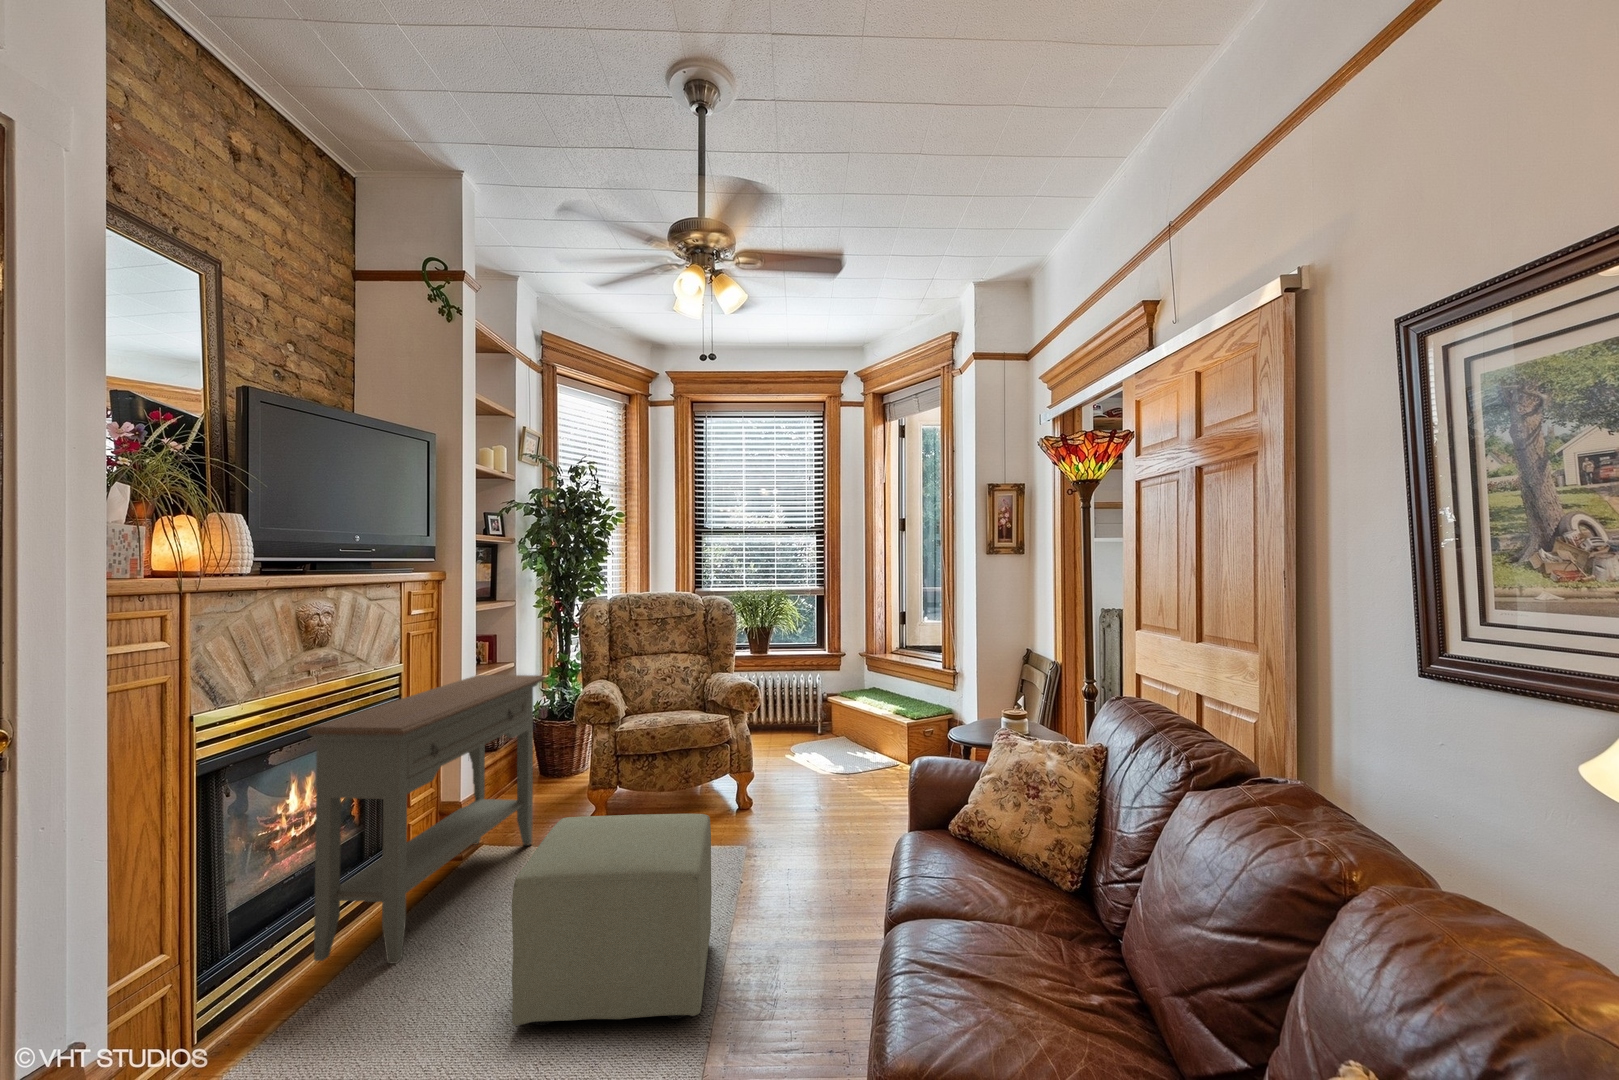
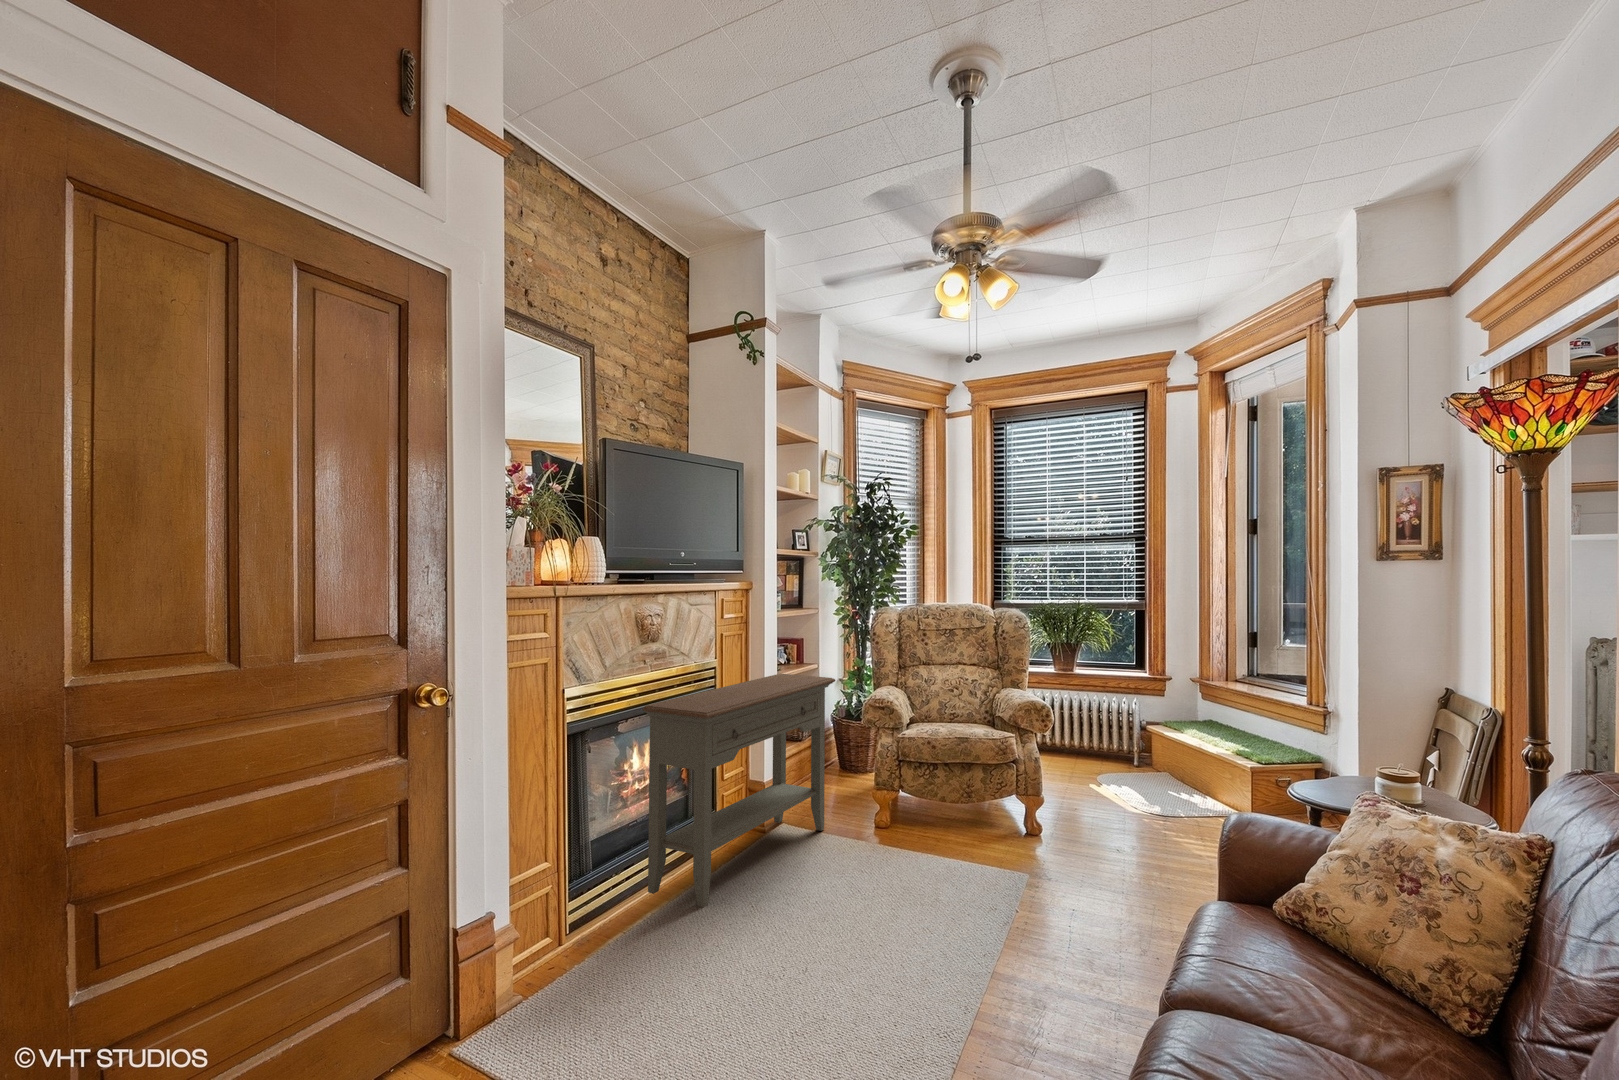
ottoman: present [512,814,712,1025] -> none [778,807,965,1008]

